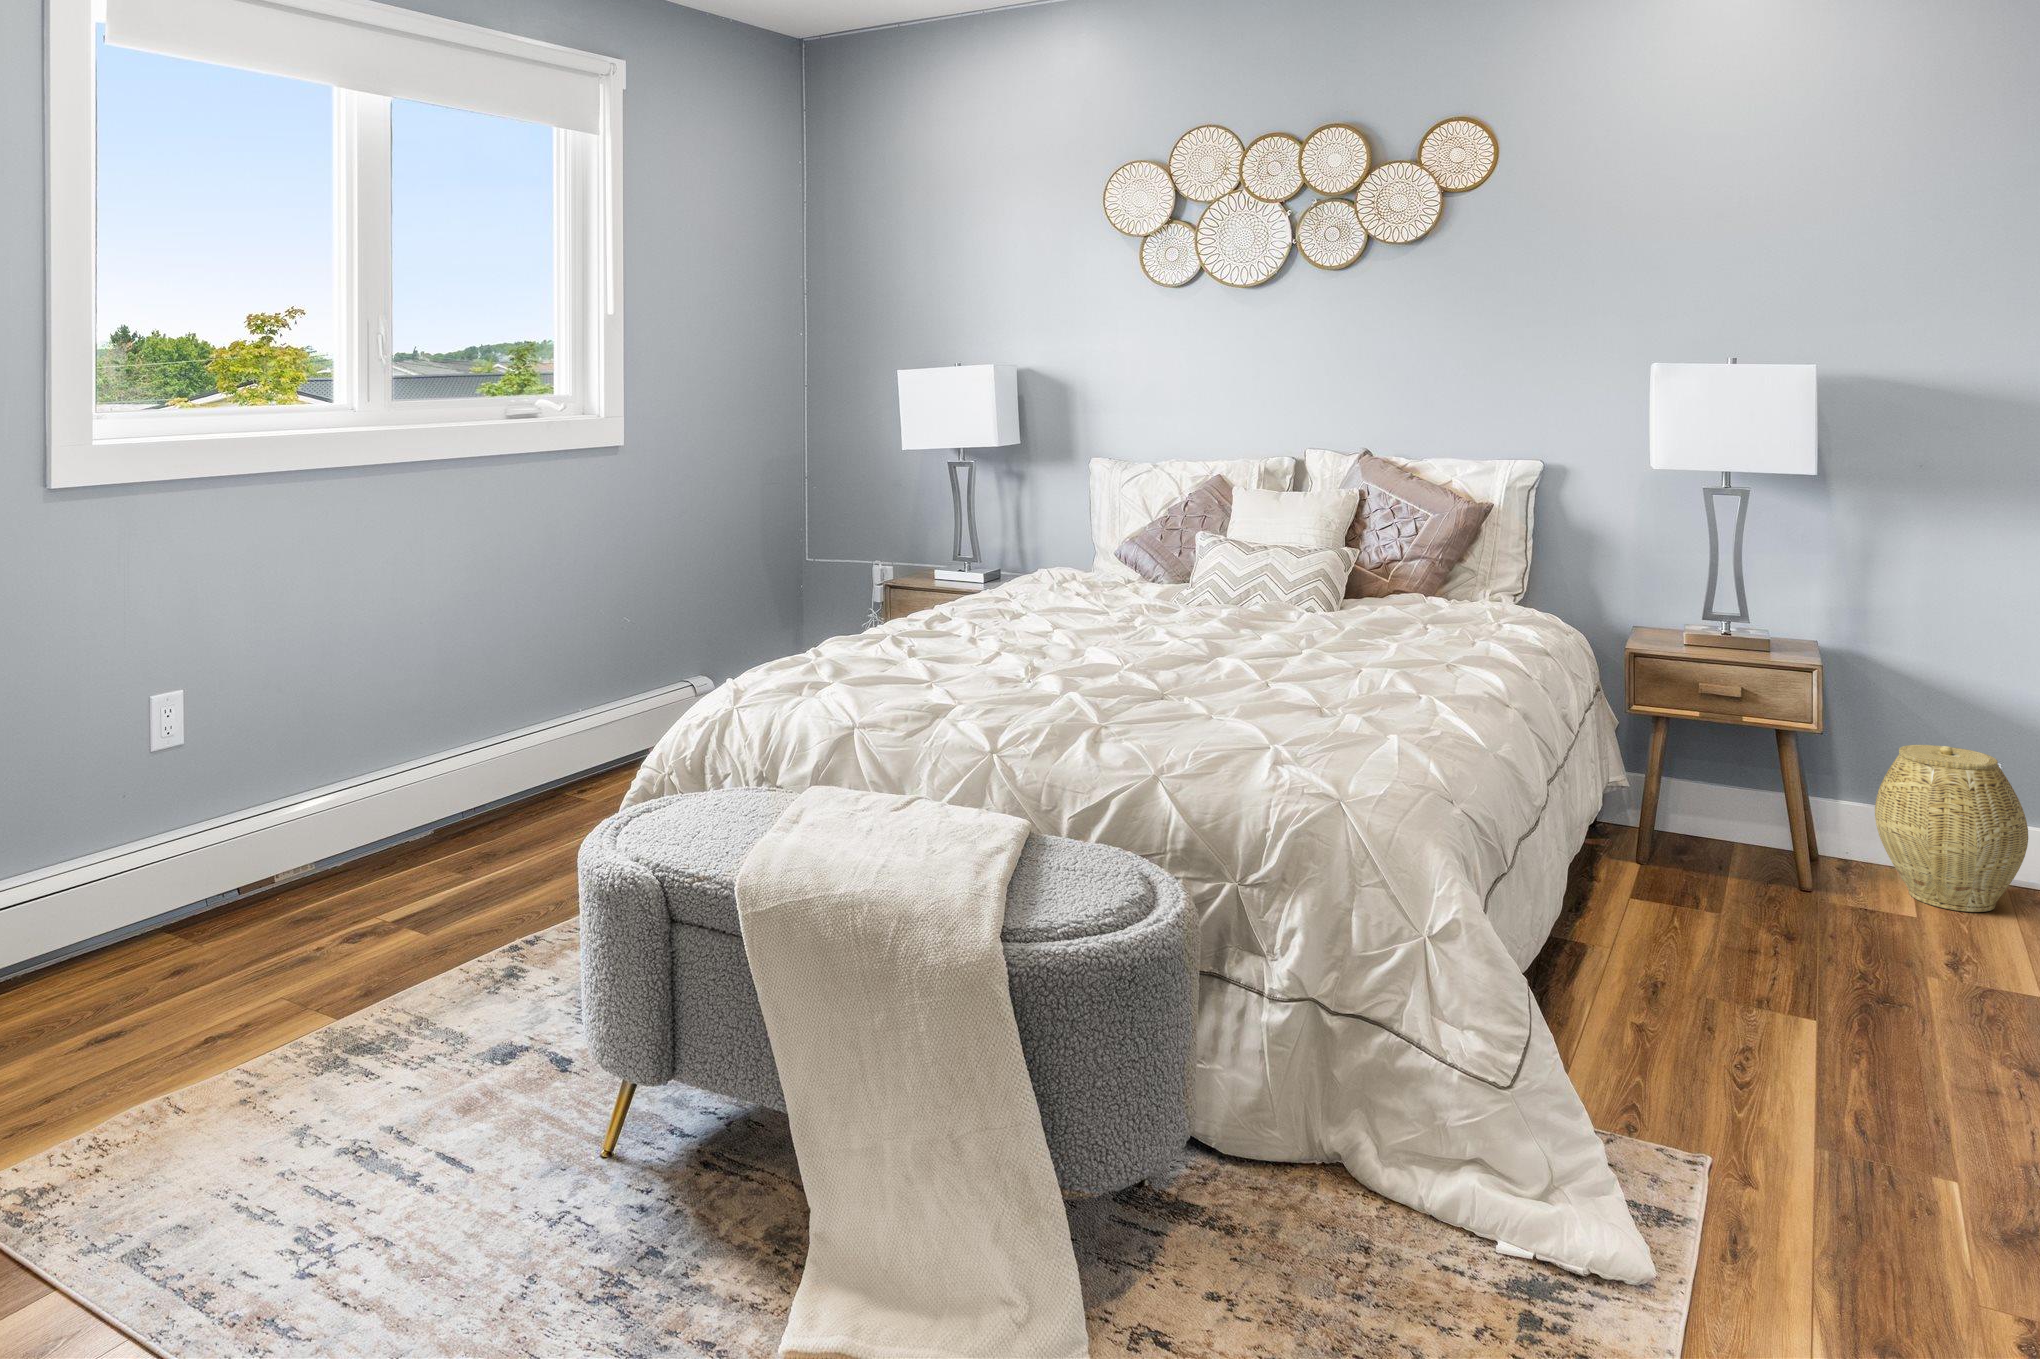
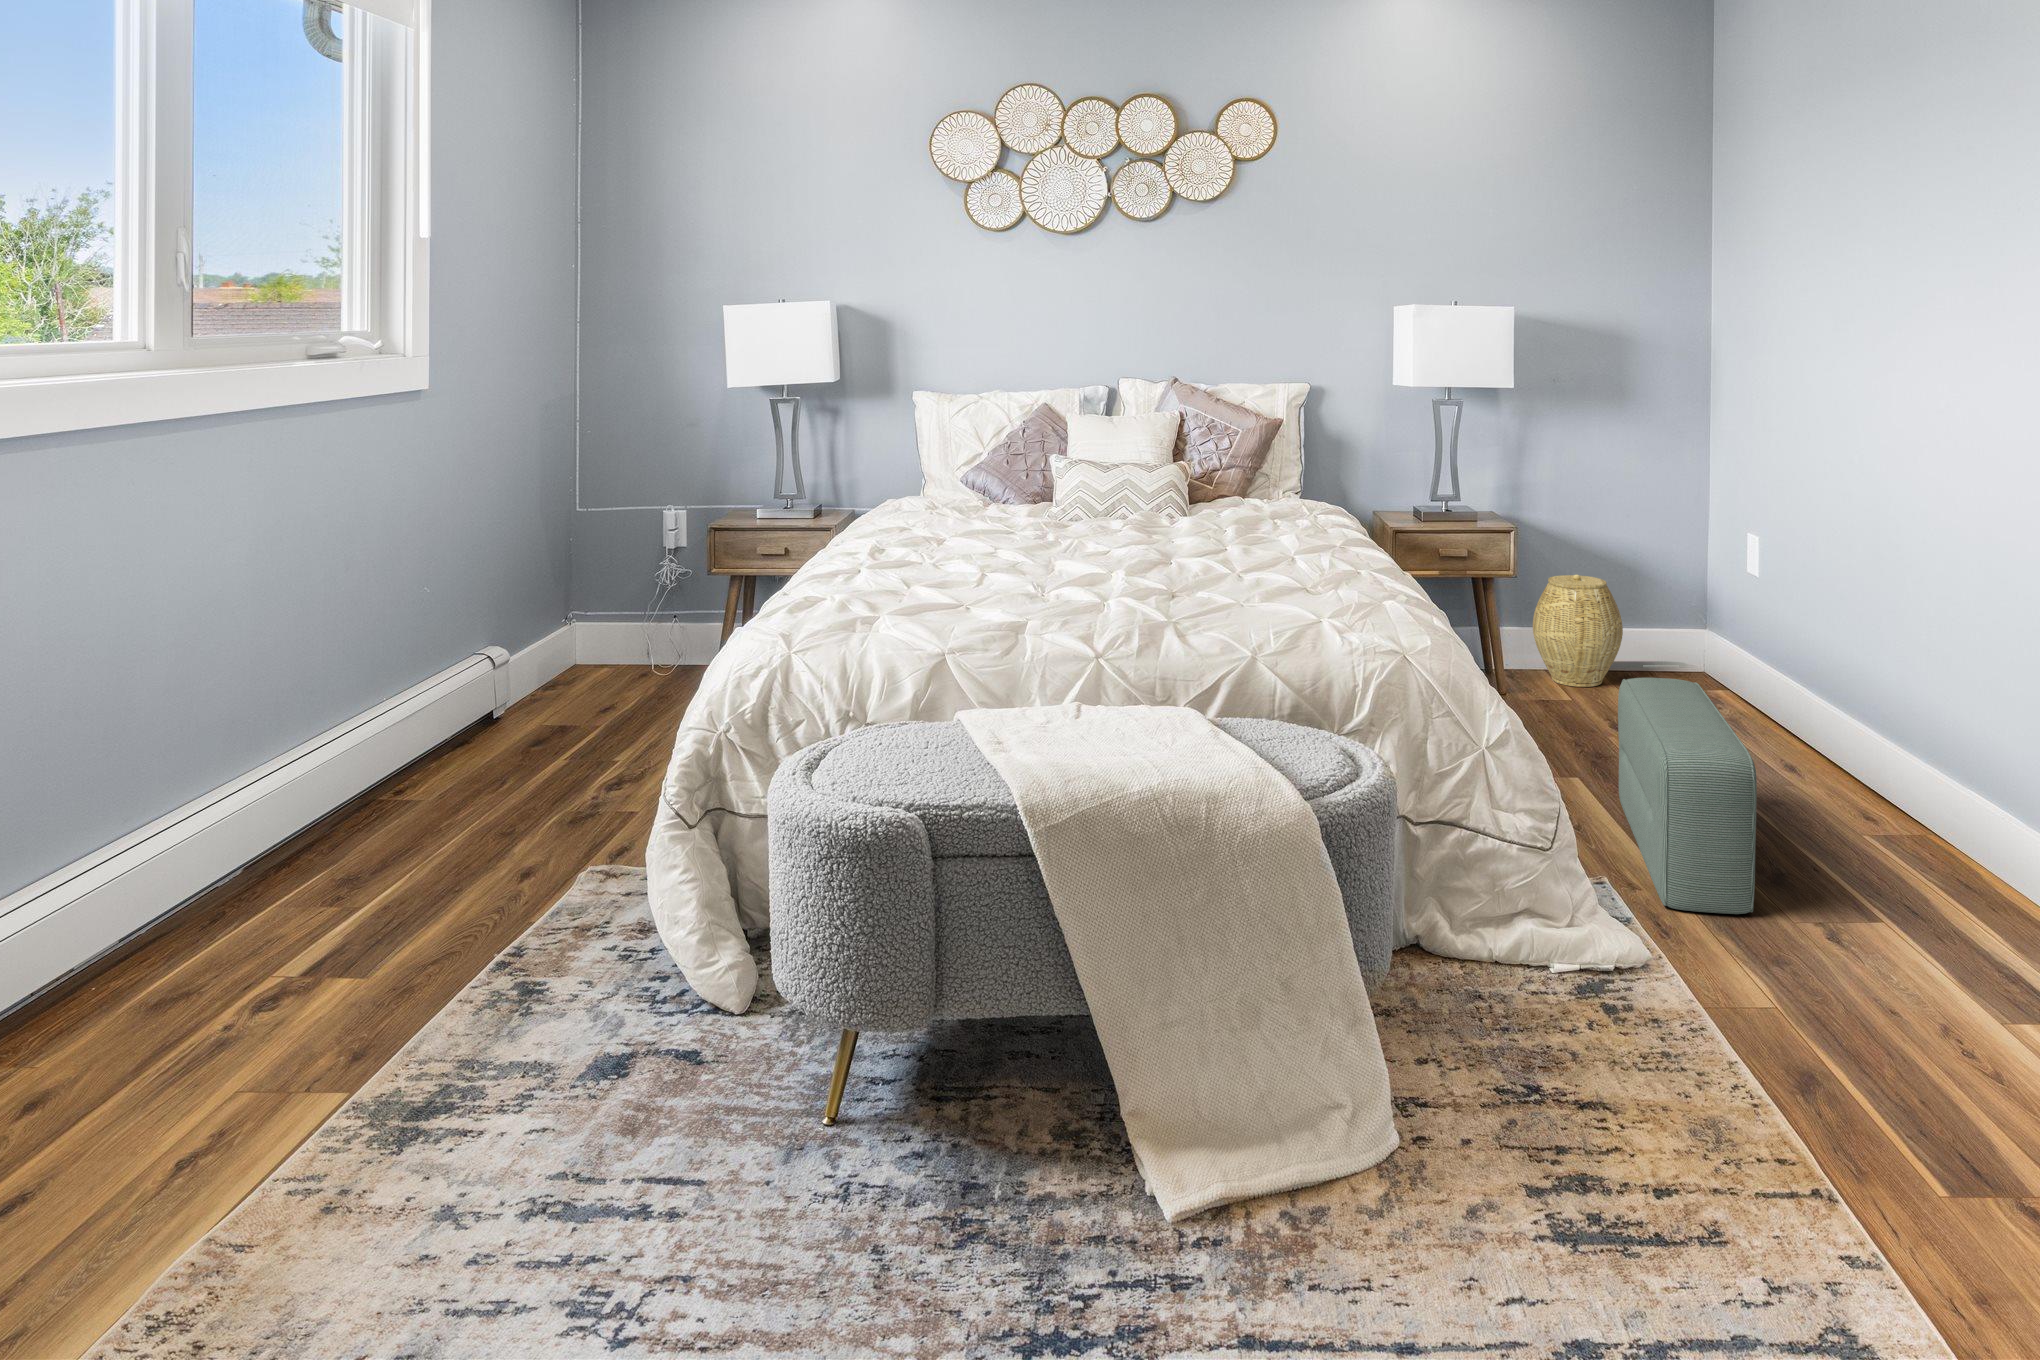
pouf: none [1755,893,1969,1268] -> present [1618,678,1757,914]

